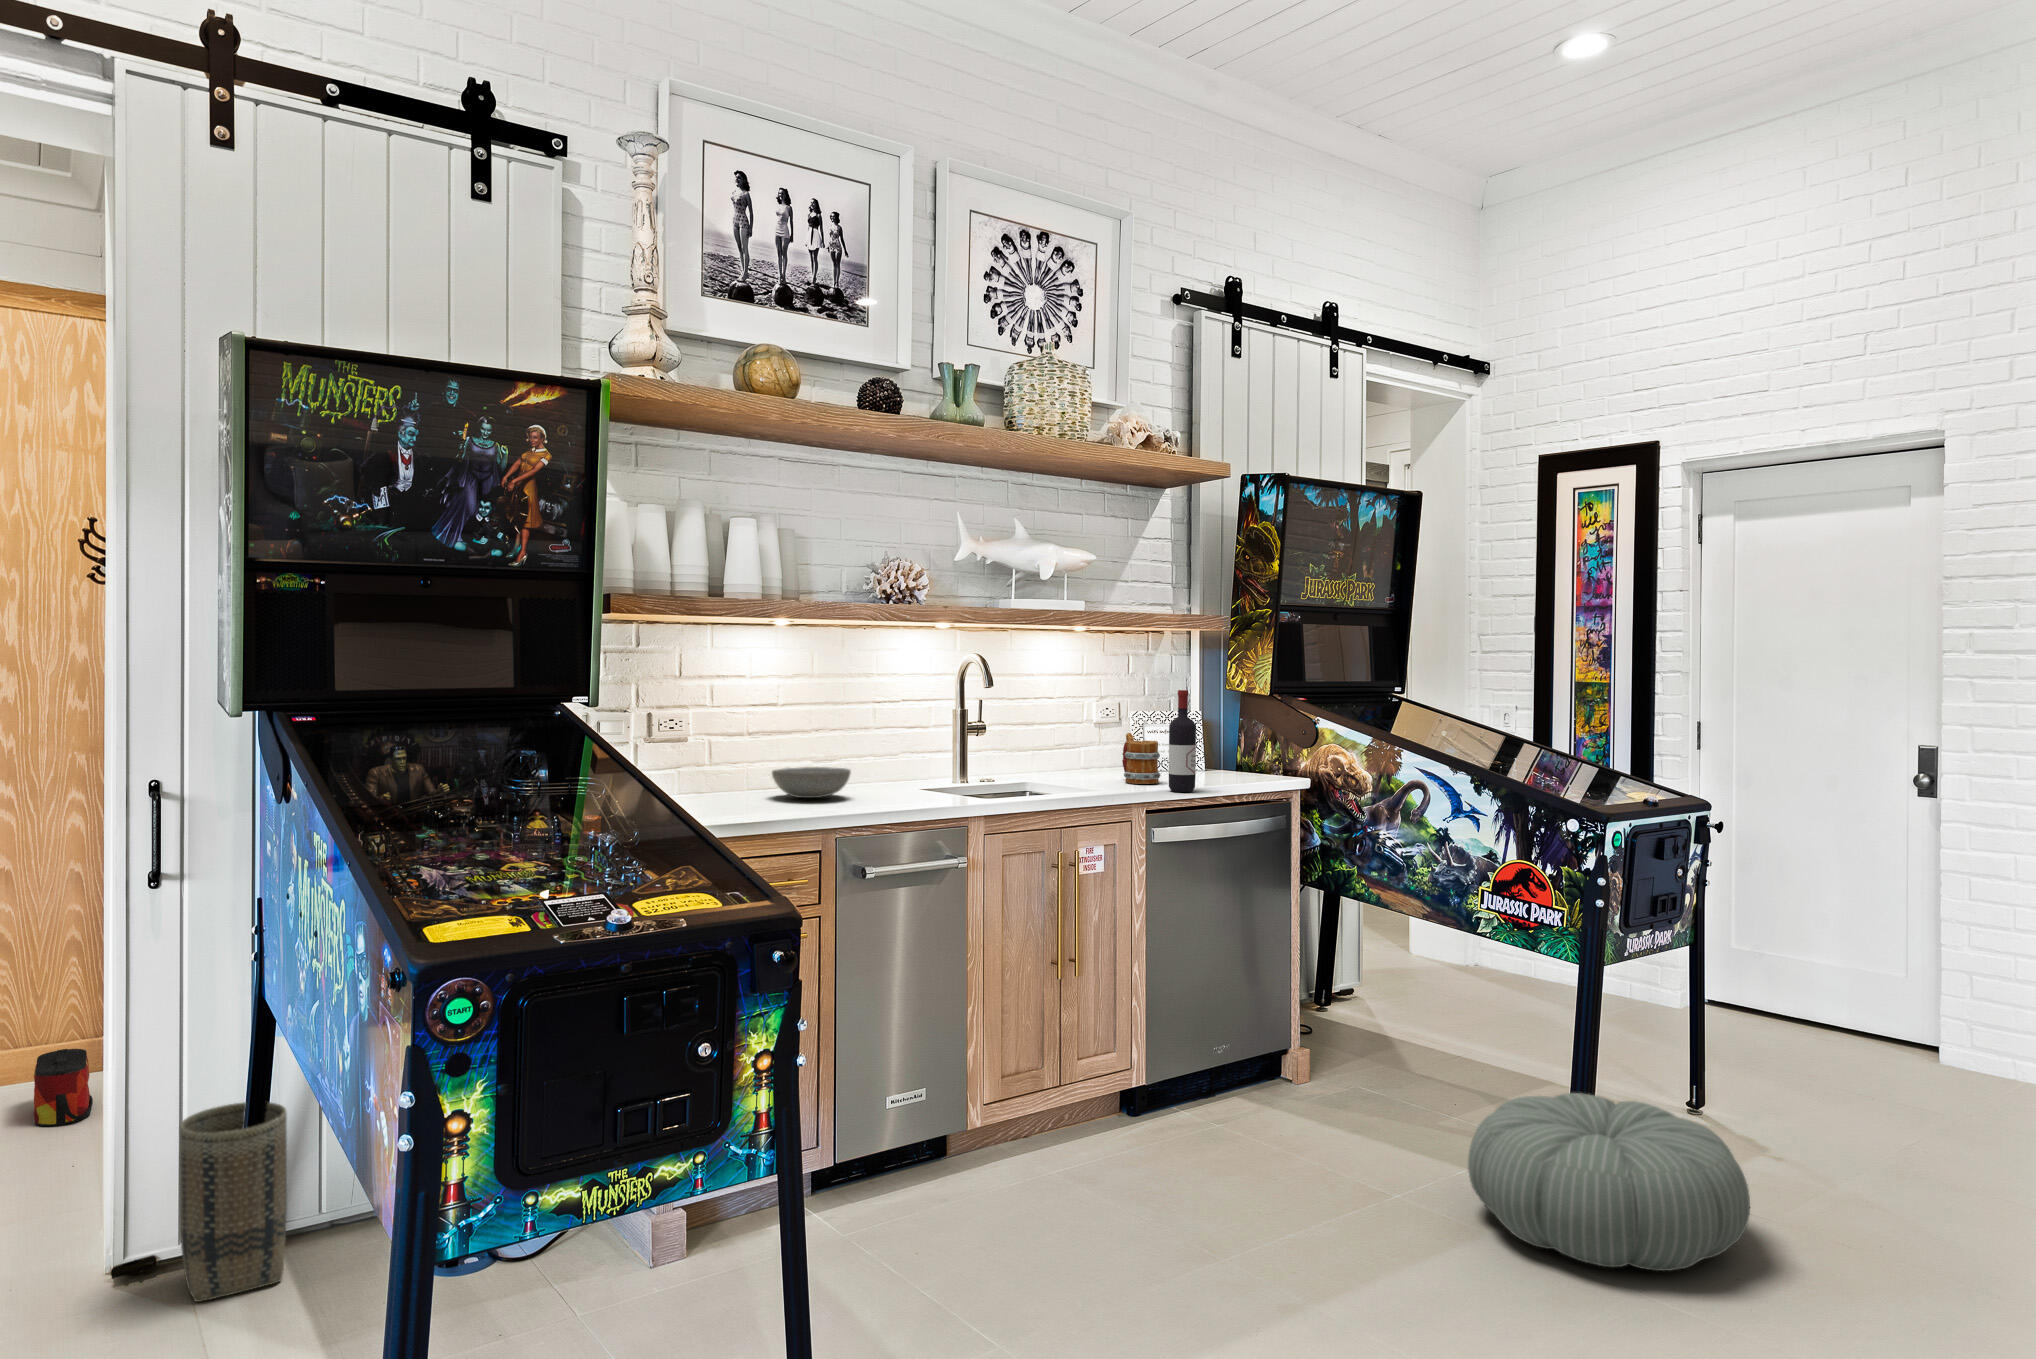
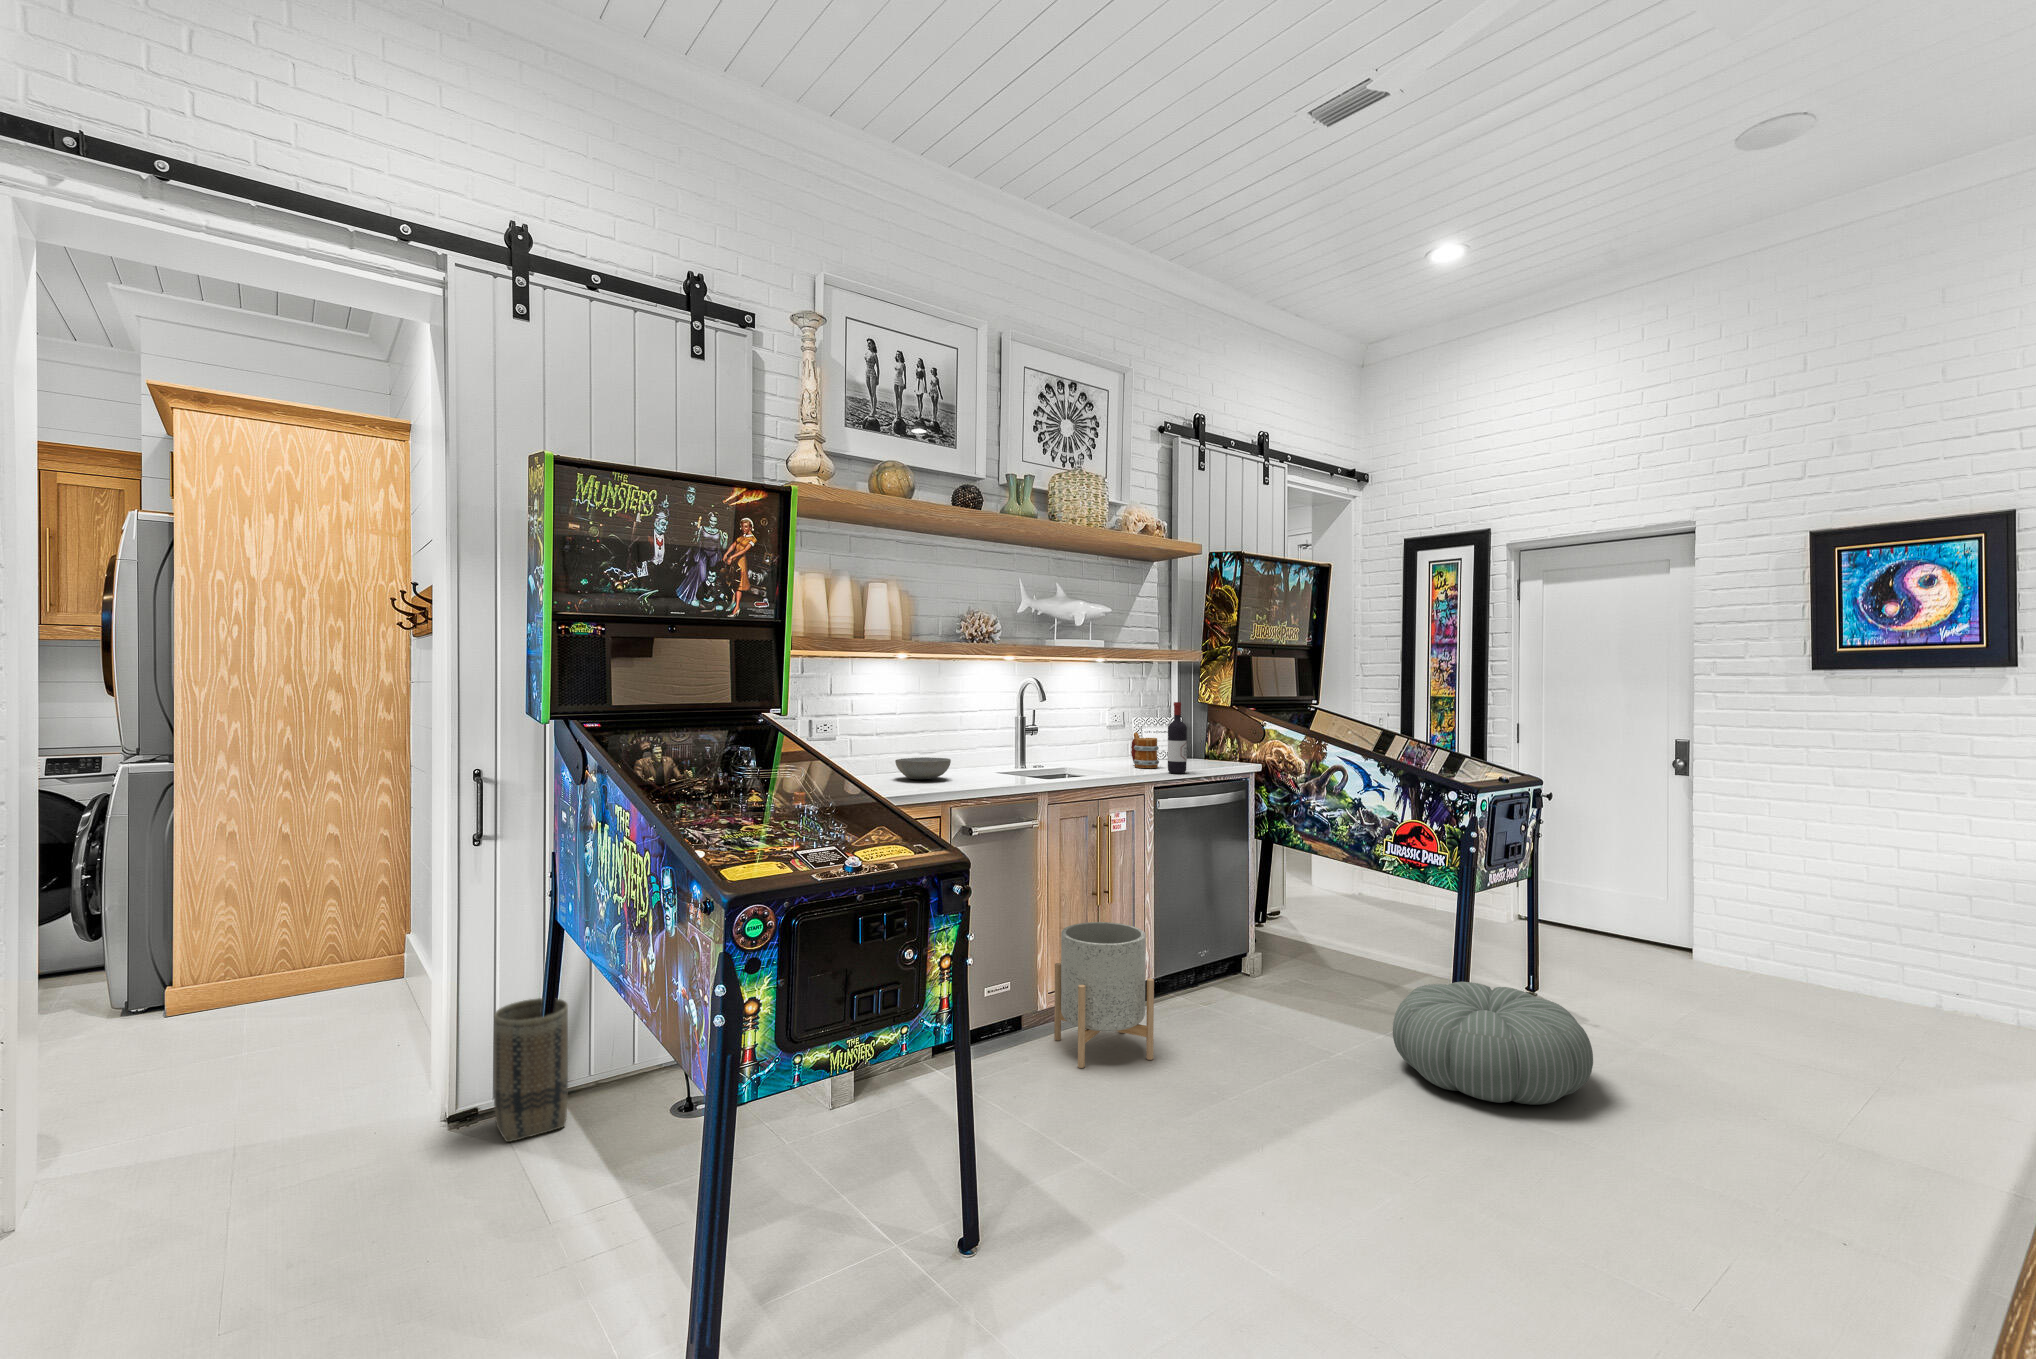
planter: none [992,1002,1128,1209] -> present [1054,922,1154,1068]
bag: present [34,1049,93,1127] -> none [359,963,400,1019]

